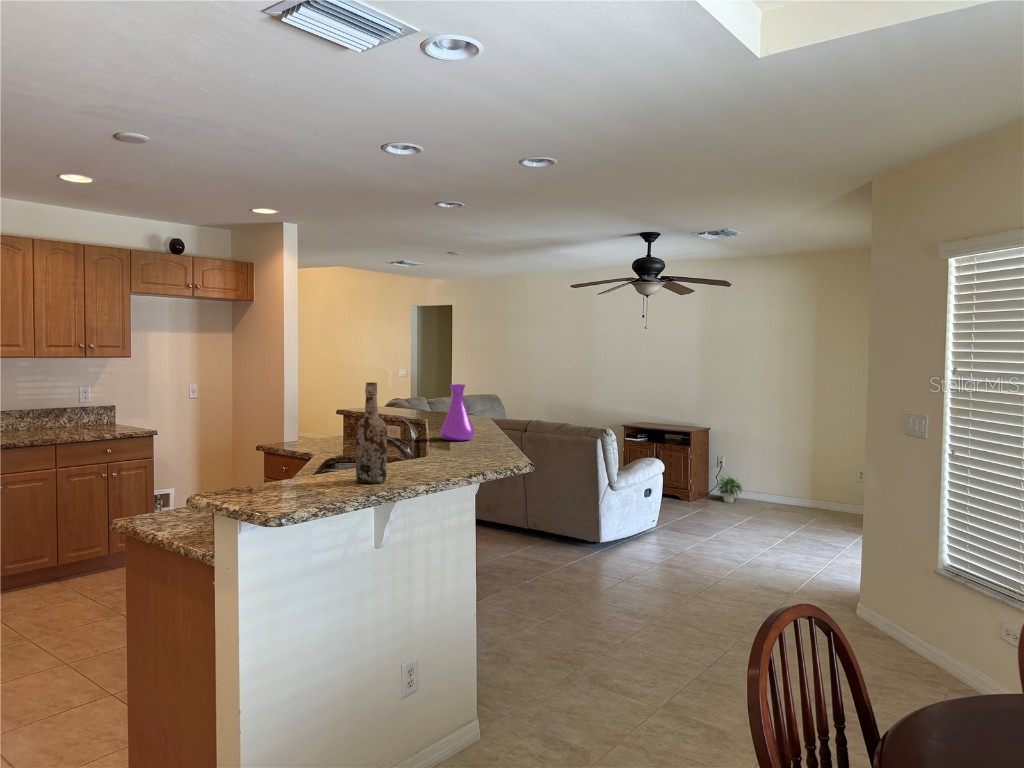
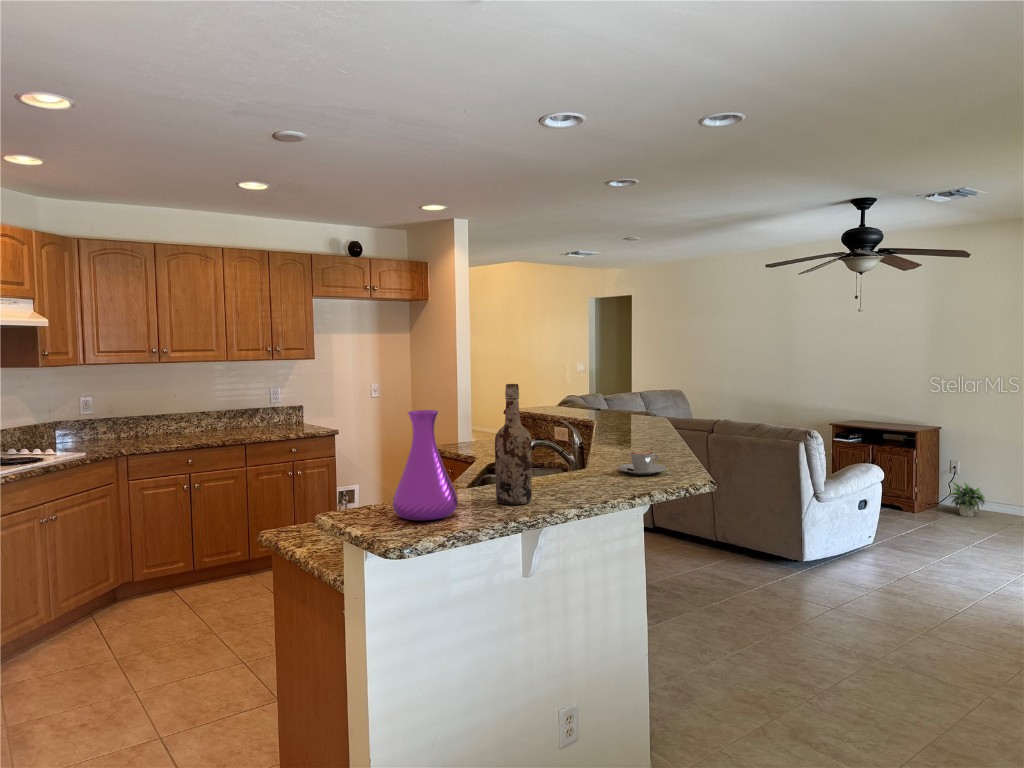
vase: present [441,384,474,441] -> present [393,410,458,521]
coffee cup: none [453,441,493,460] -> present [618,451,667,475]

